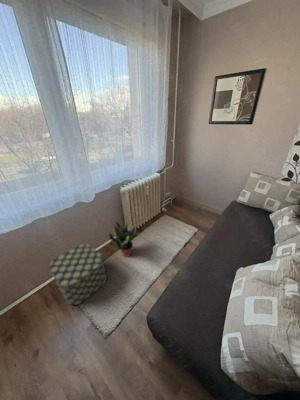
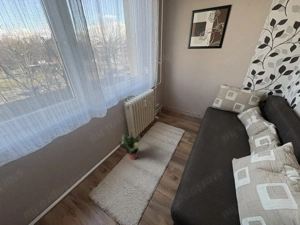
storage box: present [49,244,107,305] -> none [69,154,121,210]

